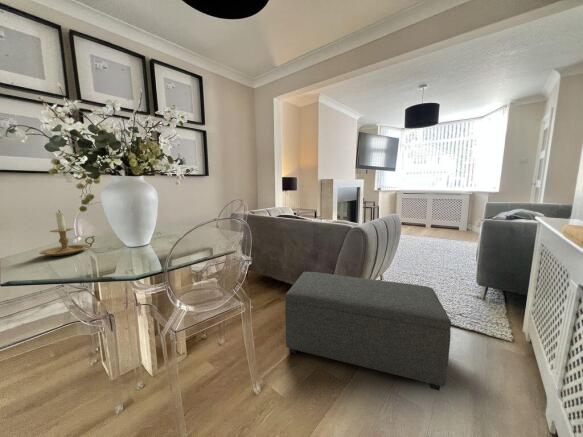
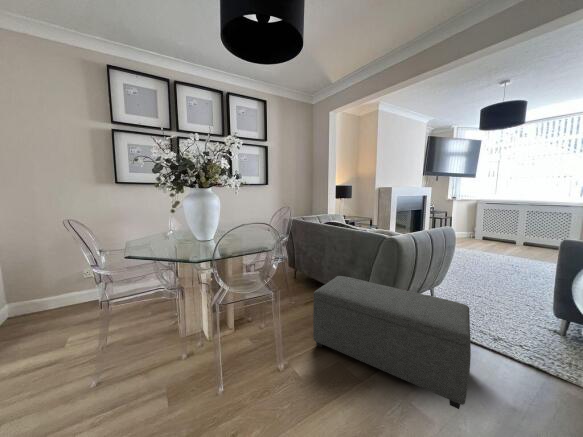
candle holder: present [40,210,95,256] -> none [146,211,179,243]

